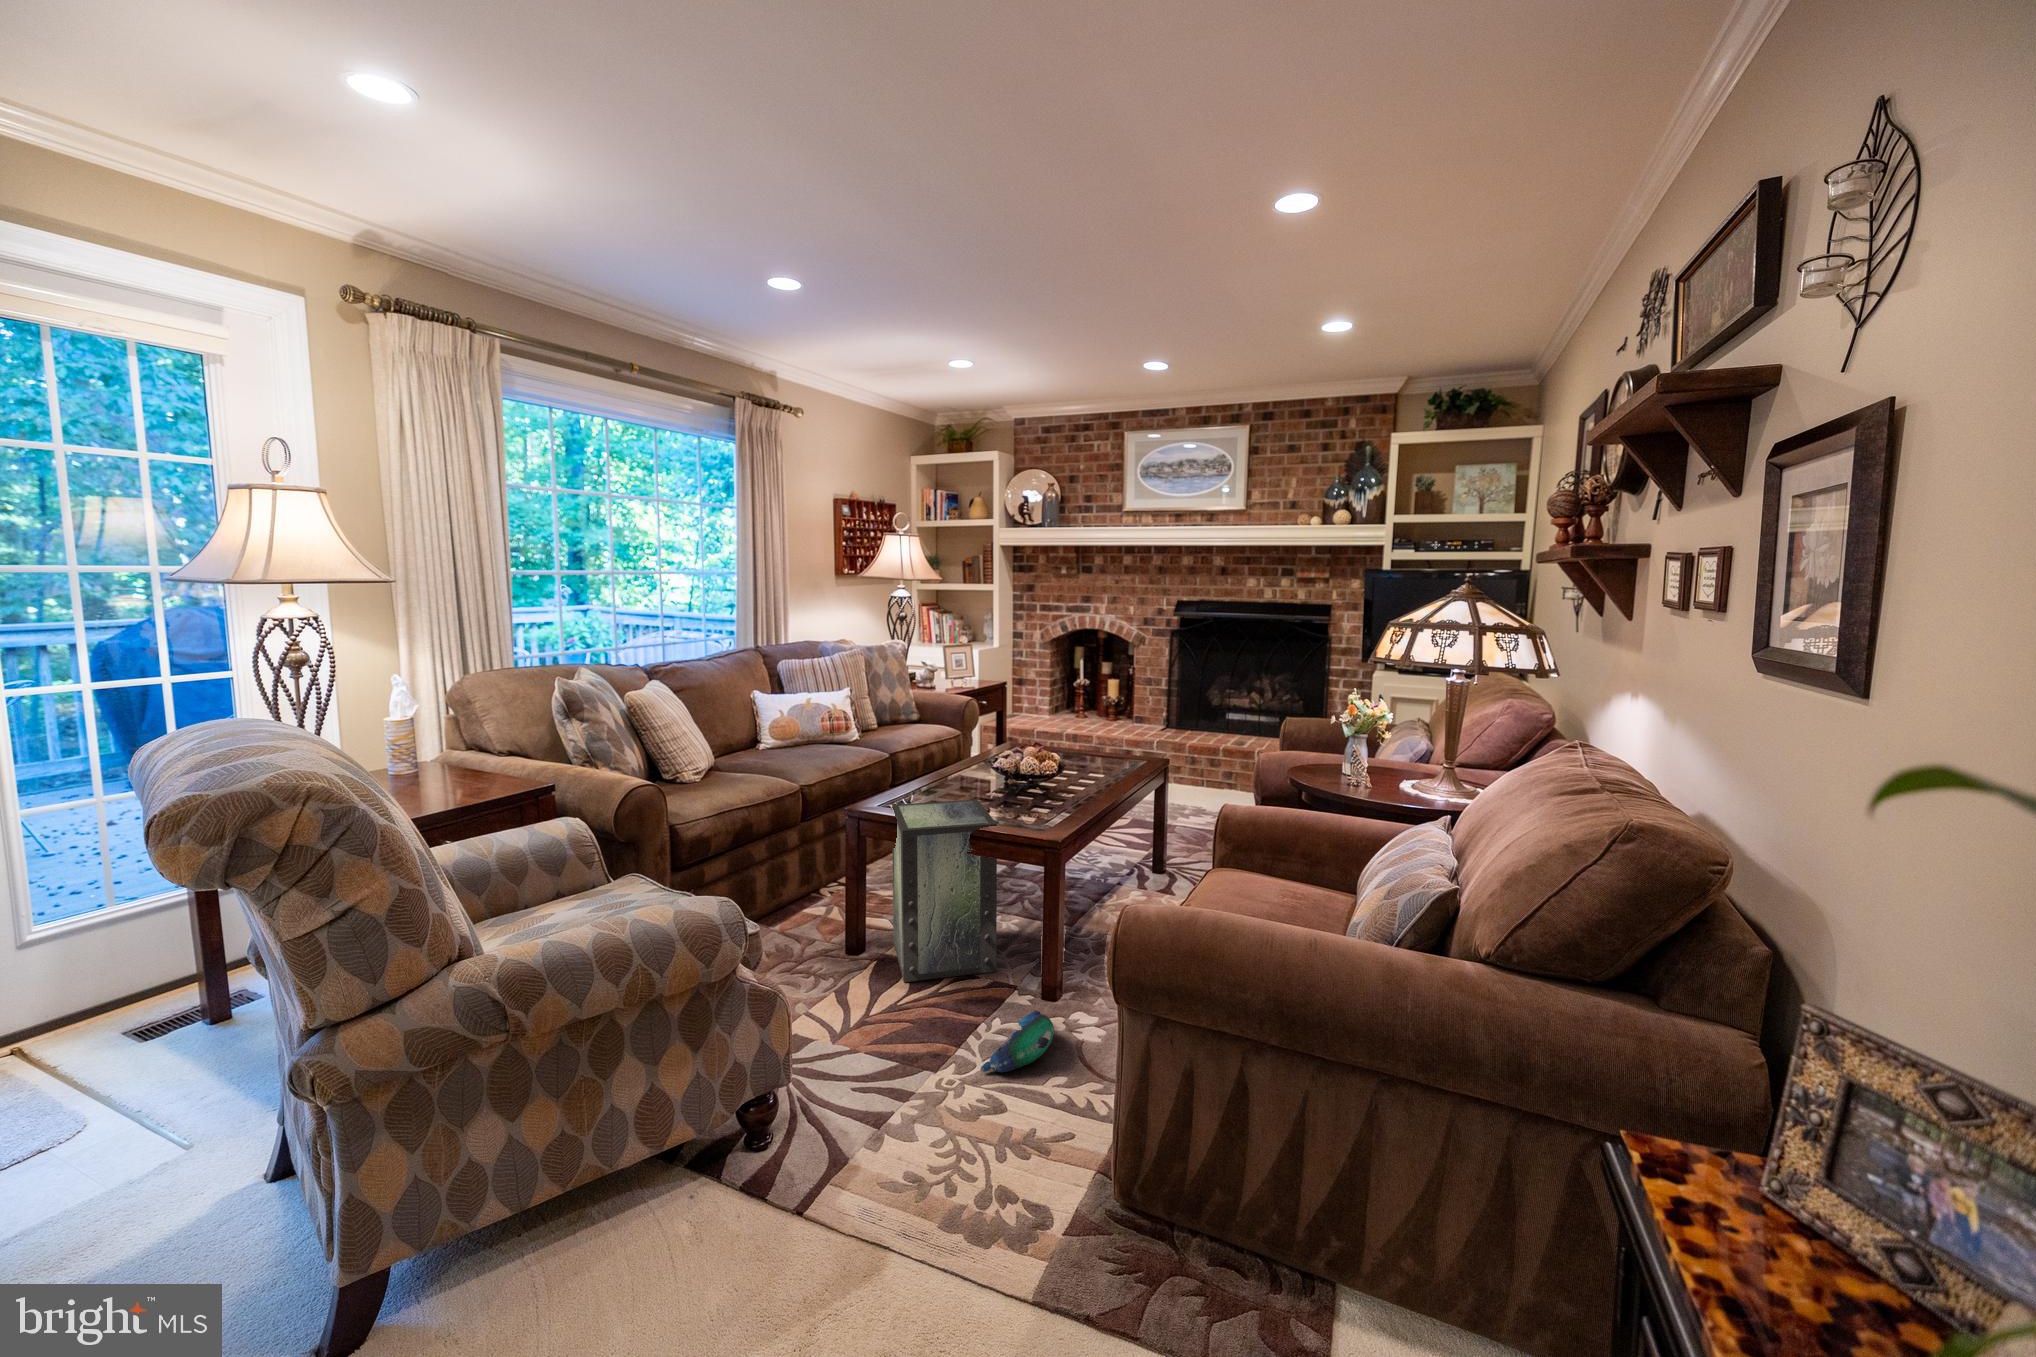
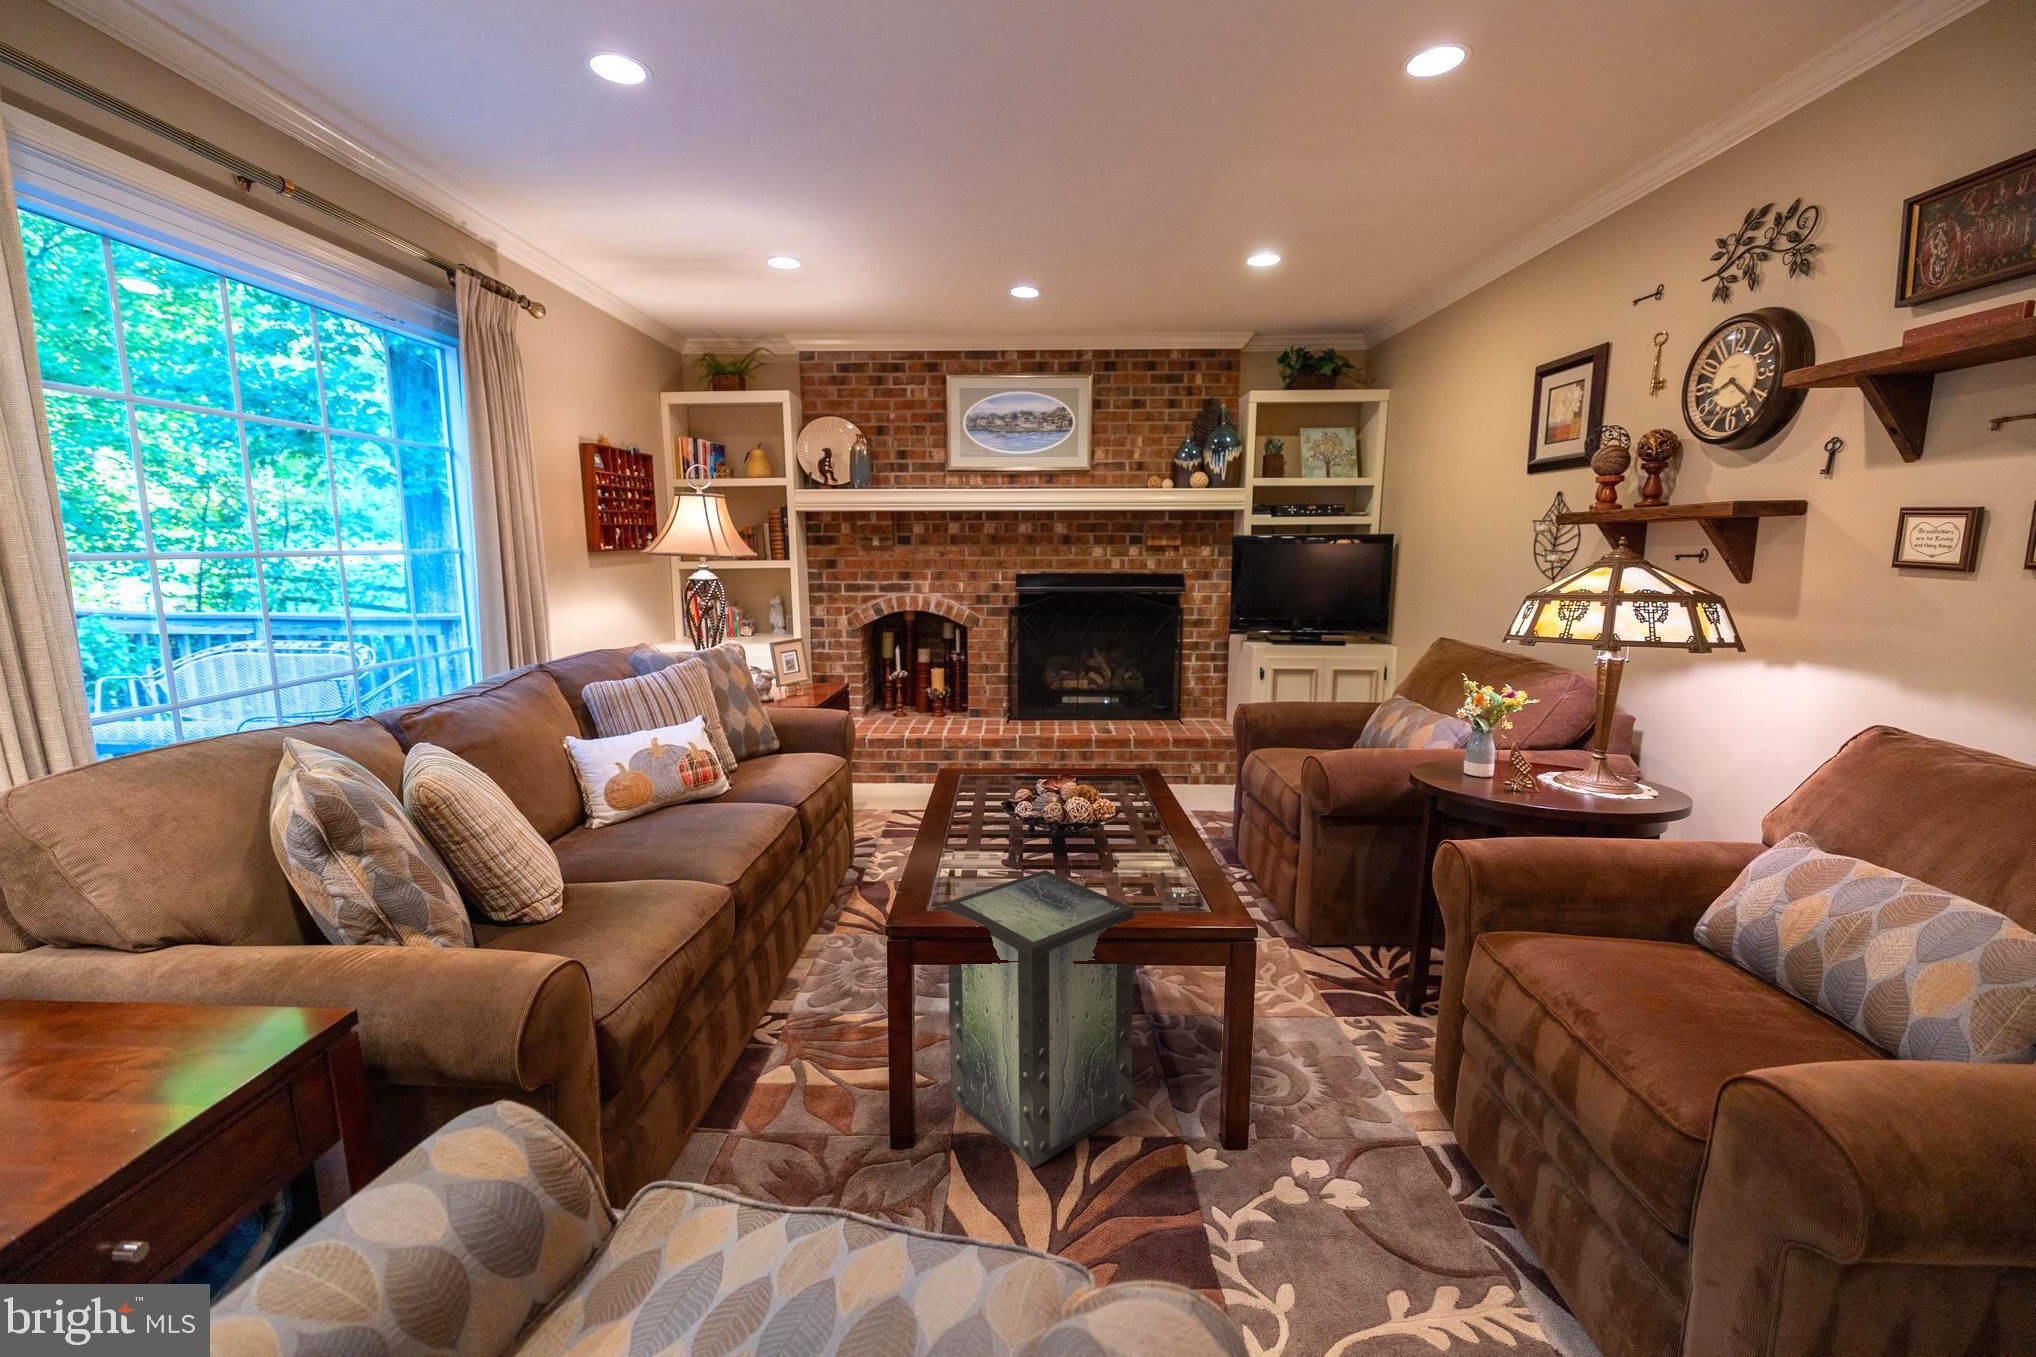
plush toy: present [981,1010,1054,1072] -> none [1249,1165,1357,1298]

